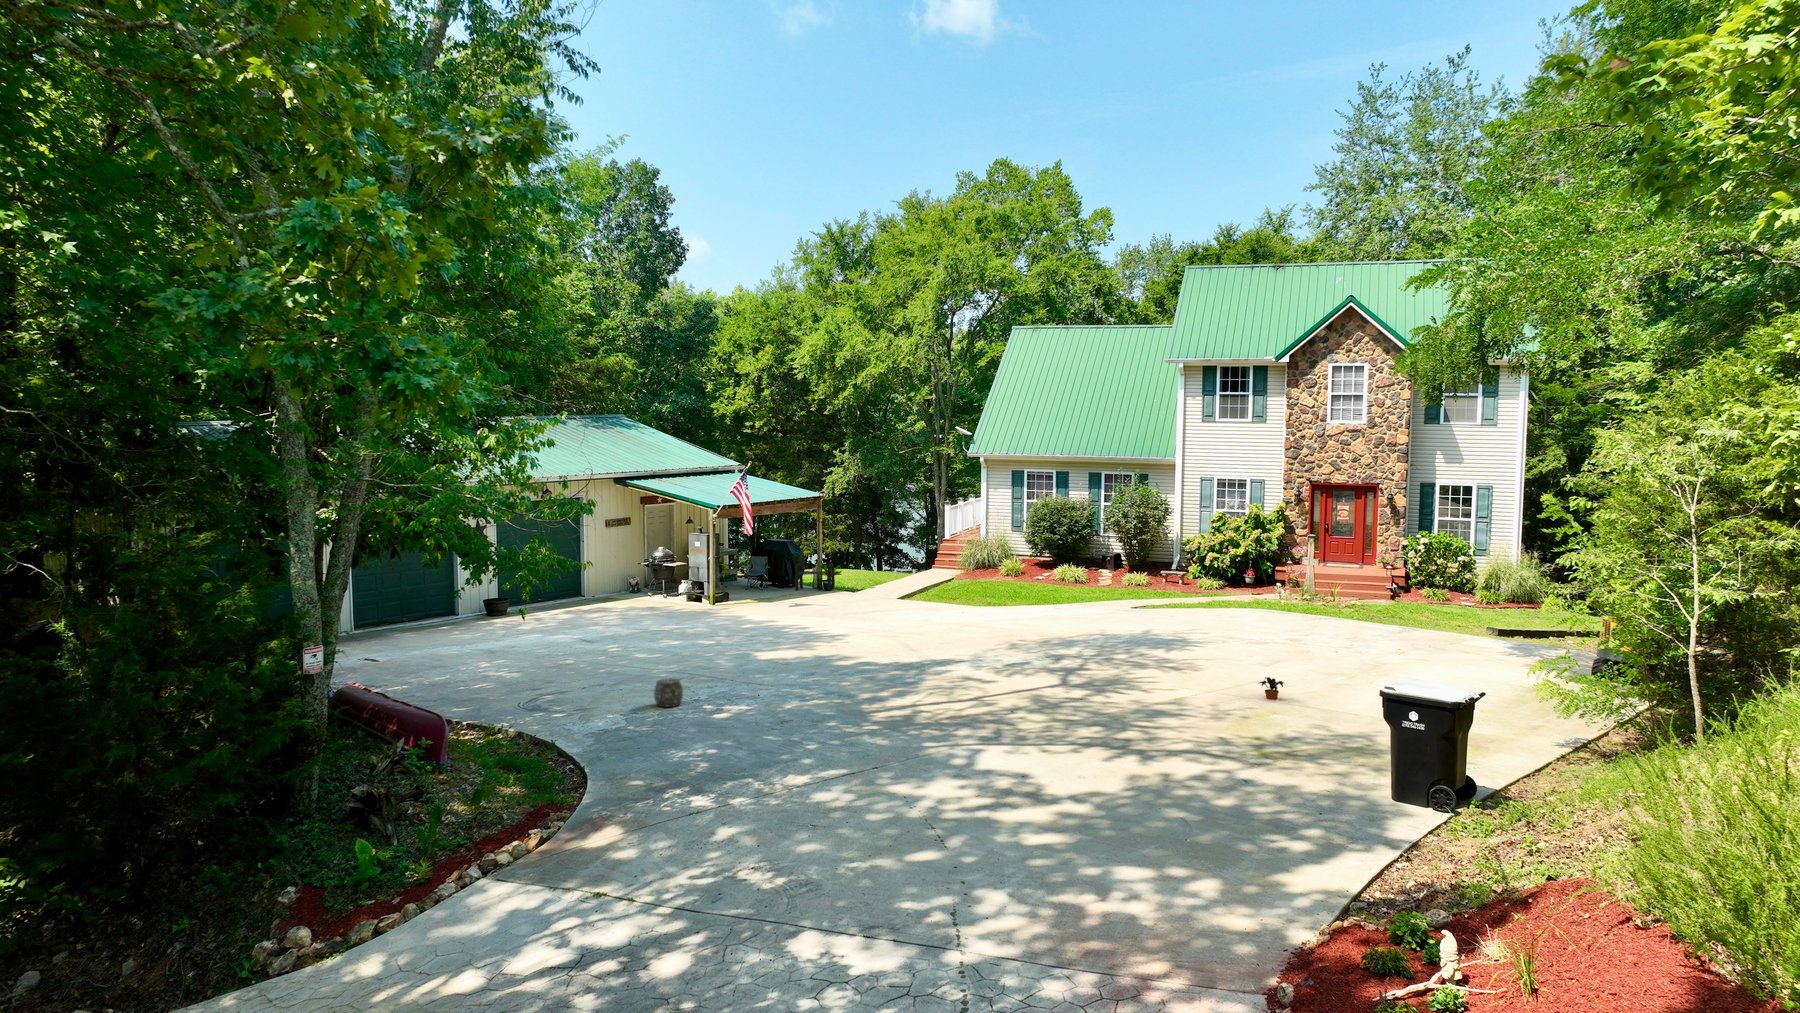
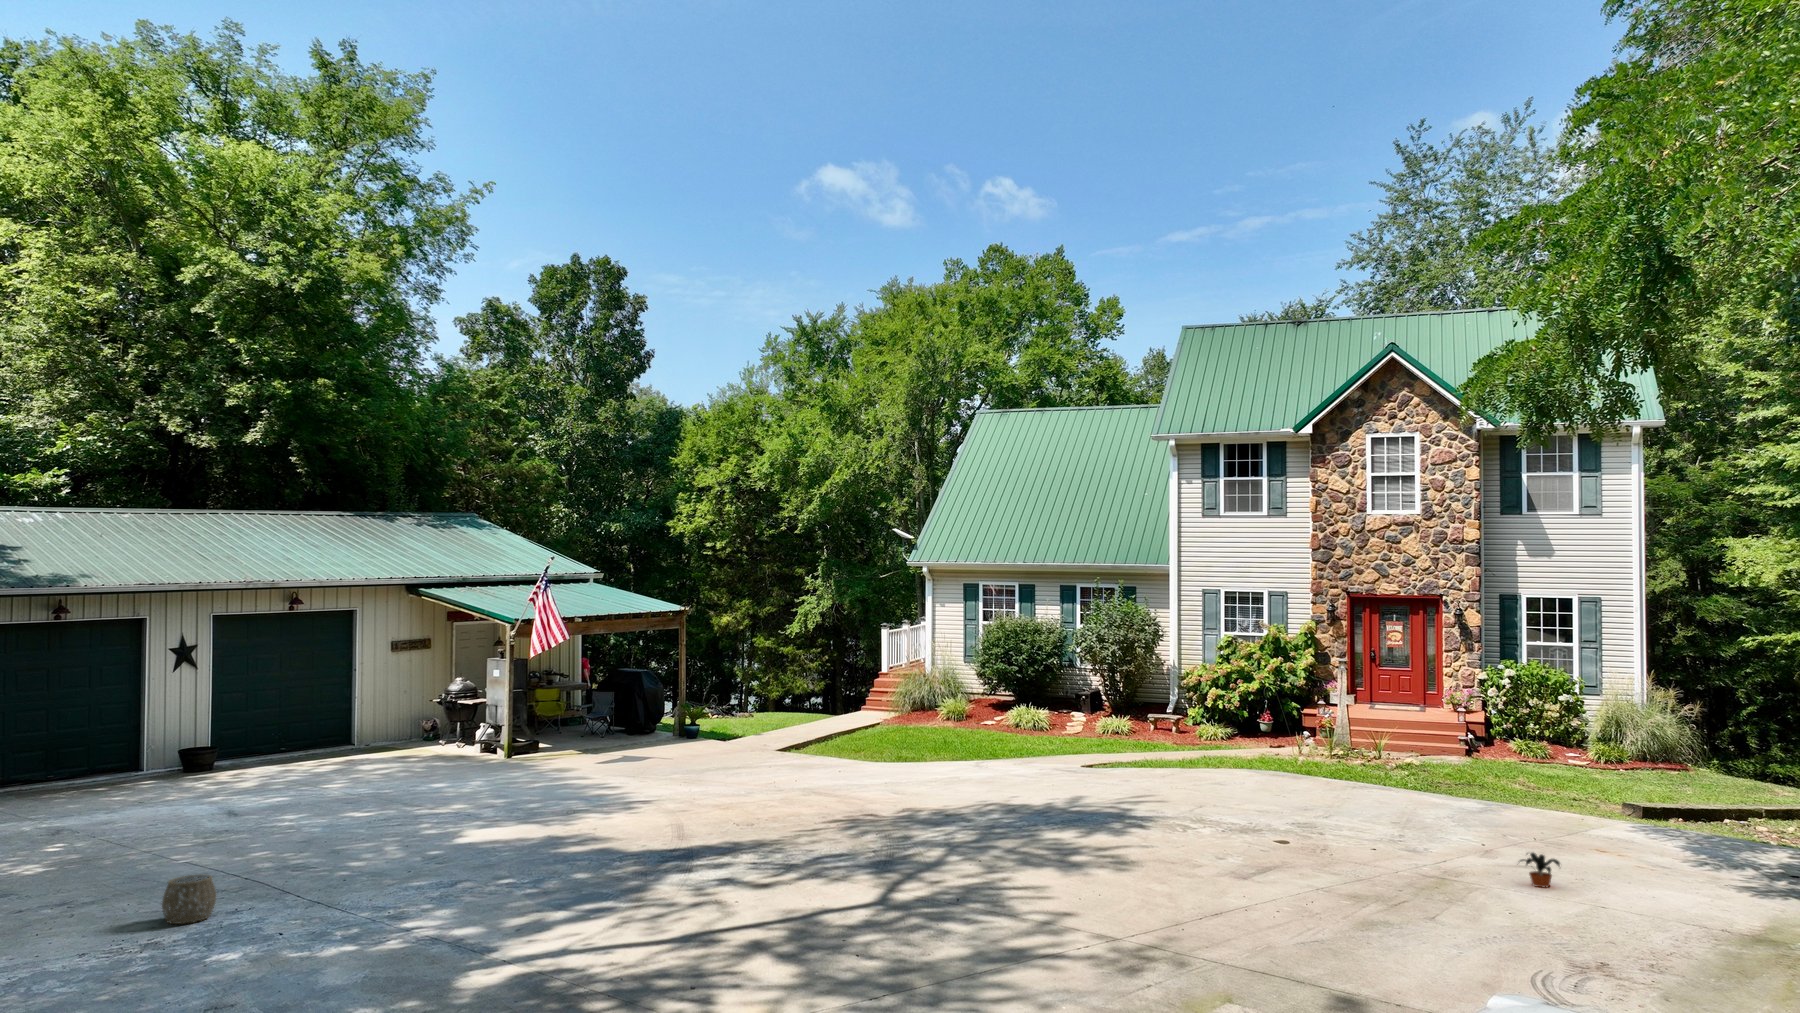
bench: present [795,563,835,590] -> none [652,701,708,739]
potted plant: present [1259,677,1284,699] -> present [1520,853,1560,887]

